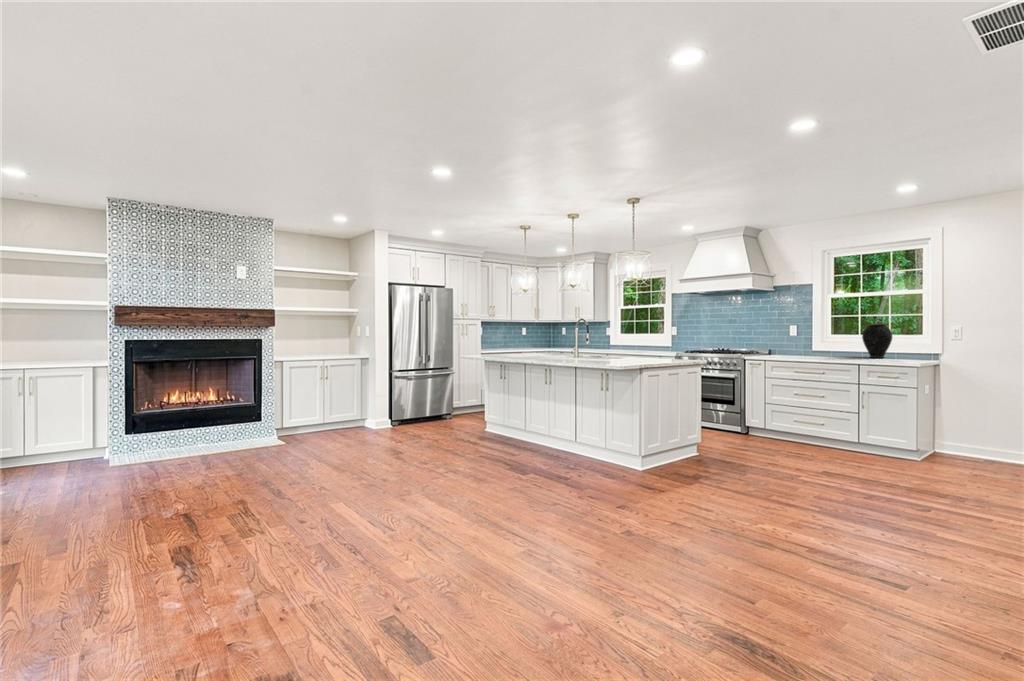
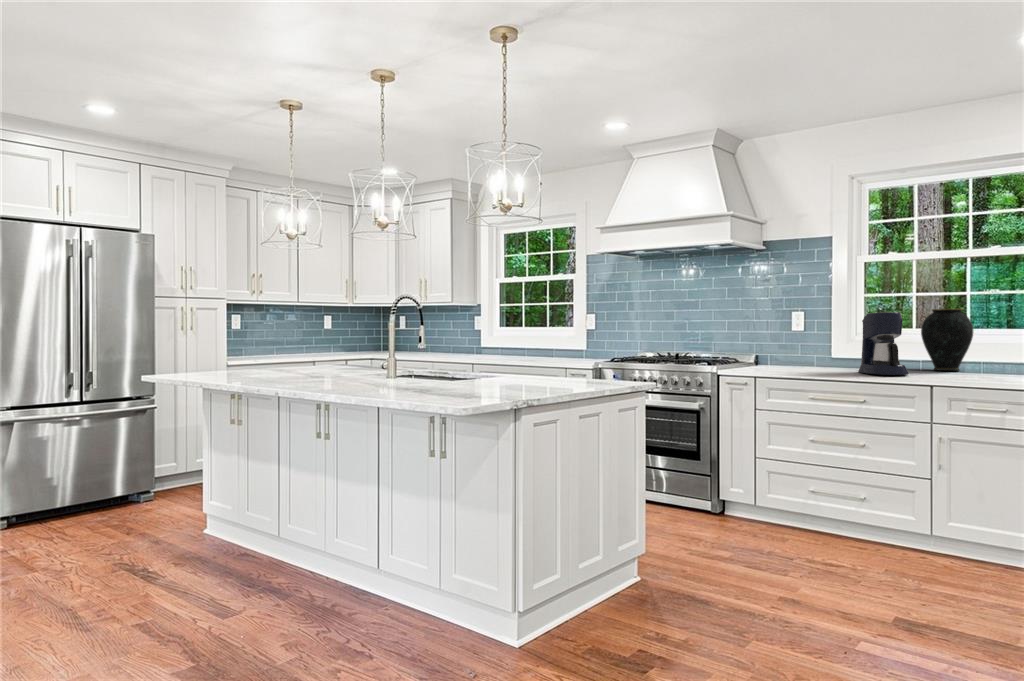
coffee maker: none [823,326,851,359] -> present [858,312,908,375]

